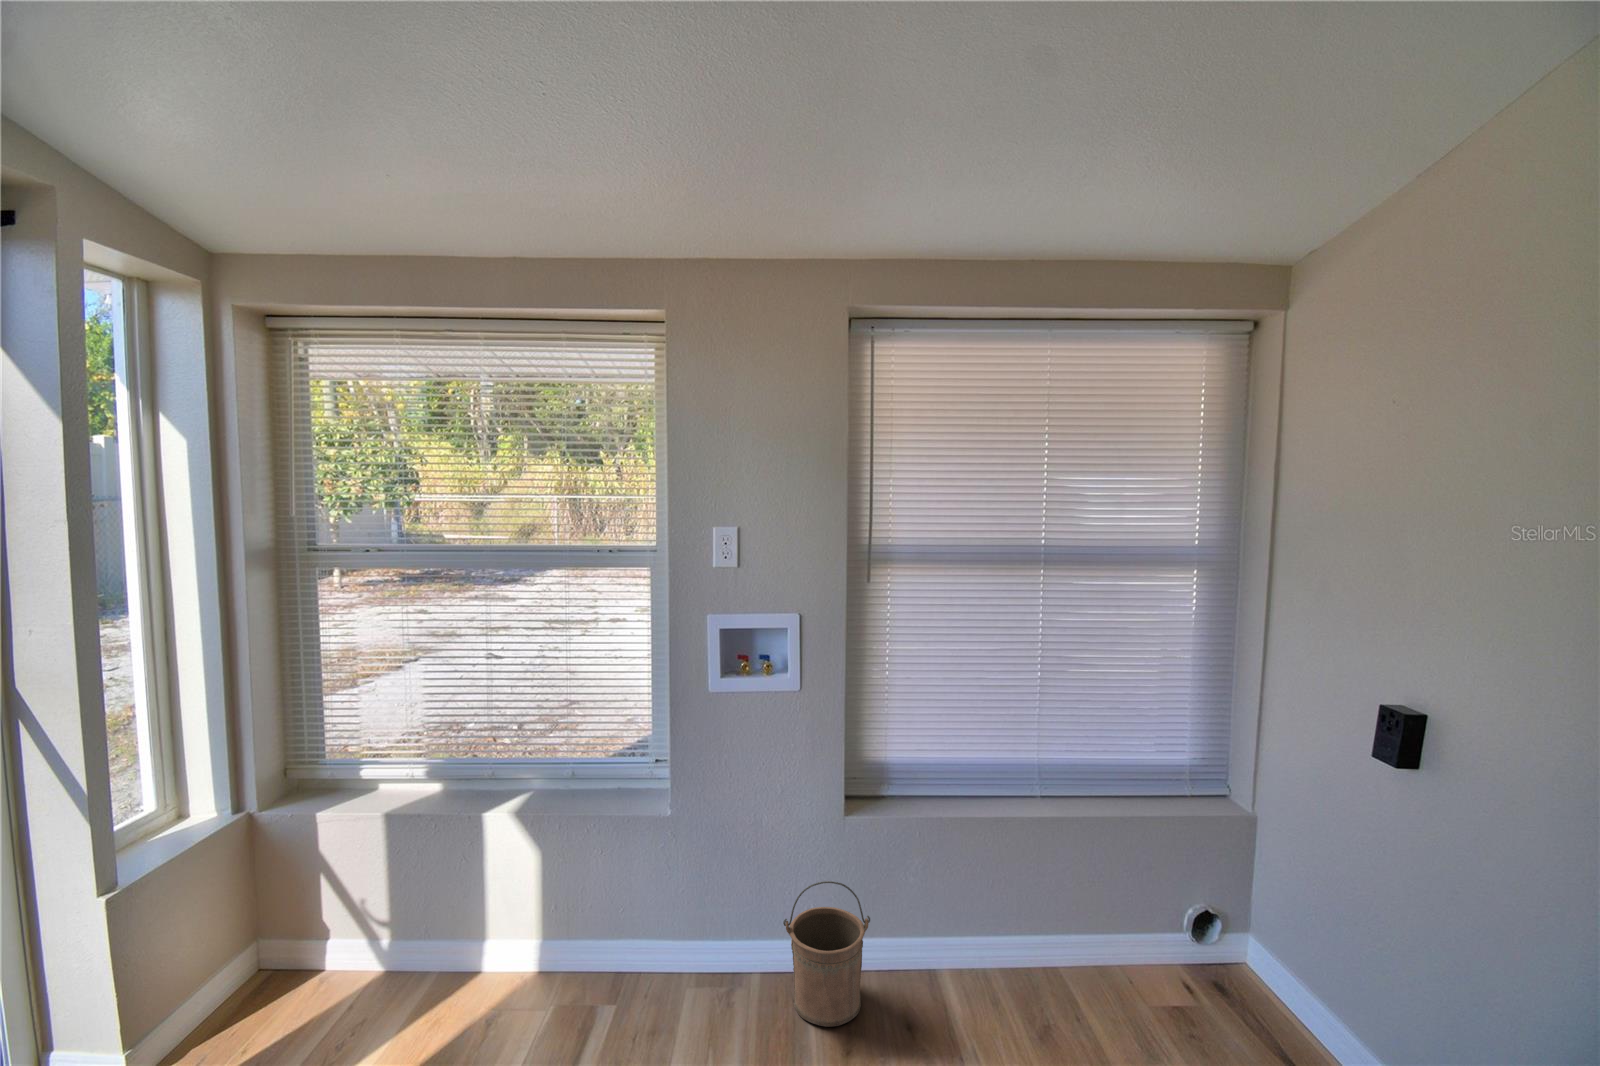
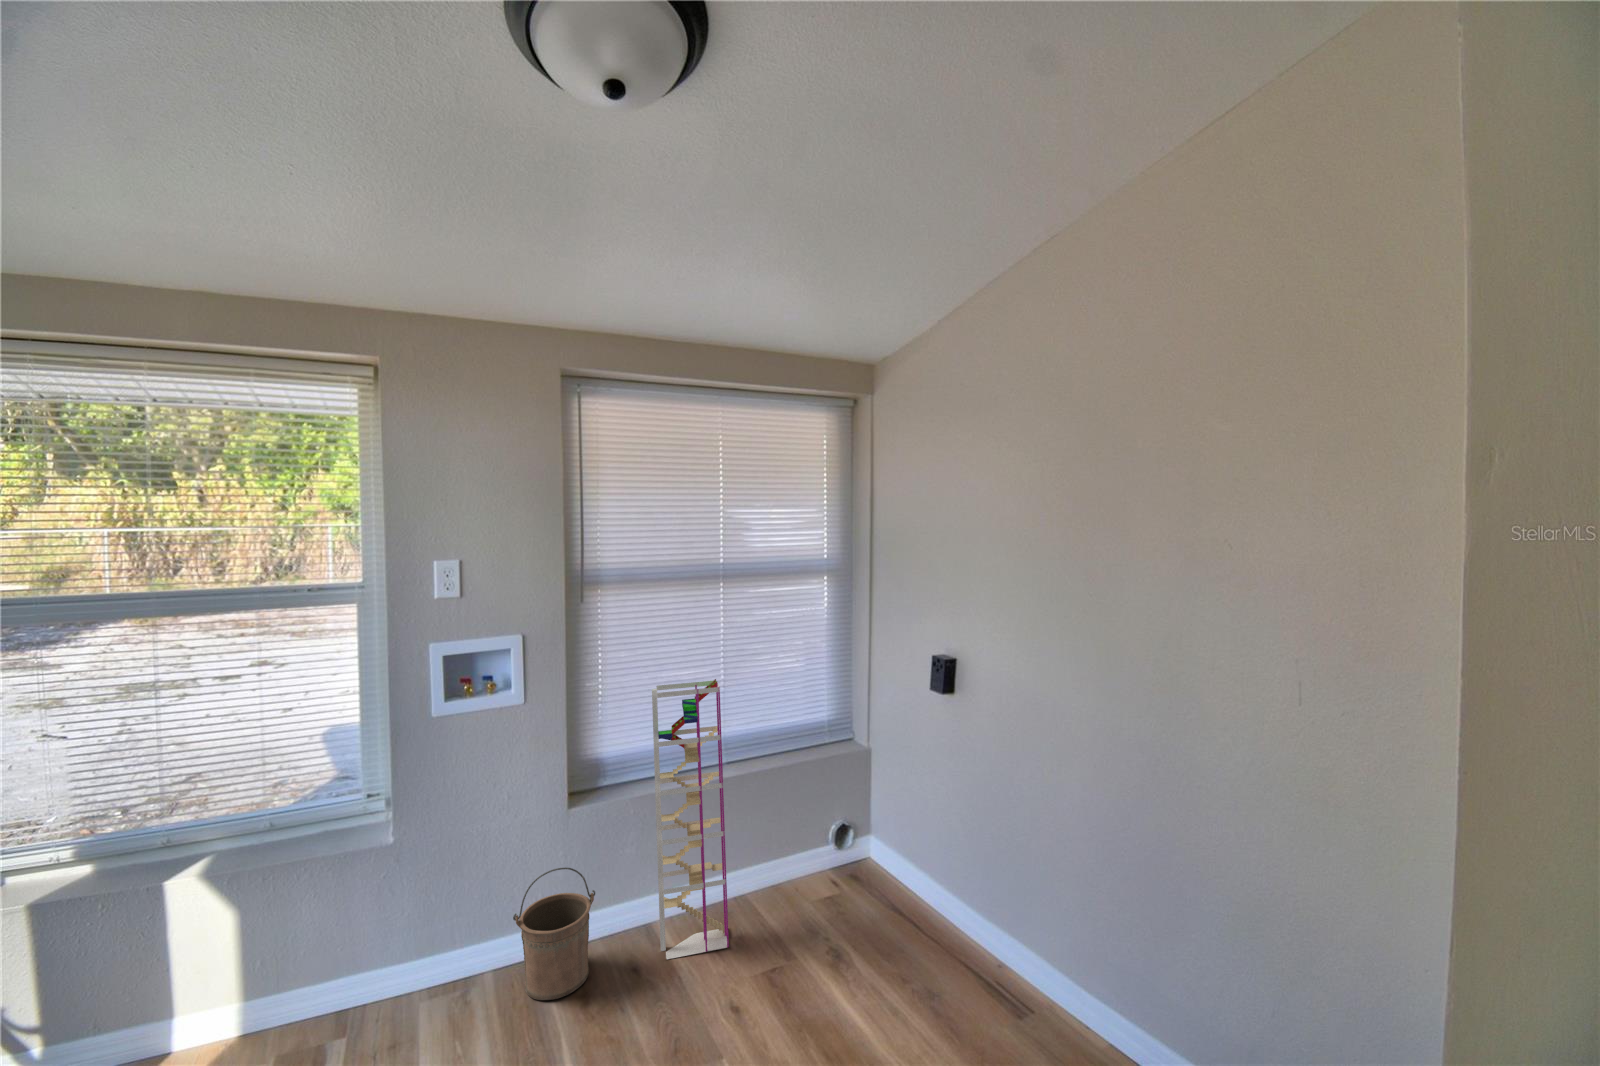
shelving unit: none [943,691,1030,1034] -> present [652,679,729,959]

